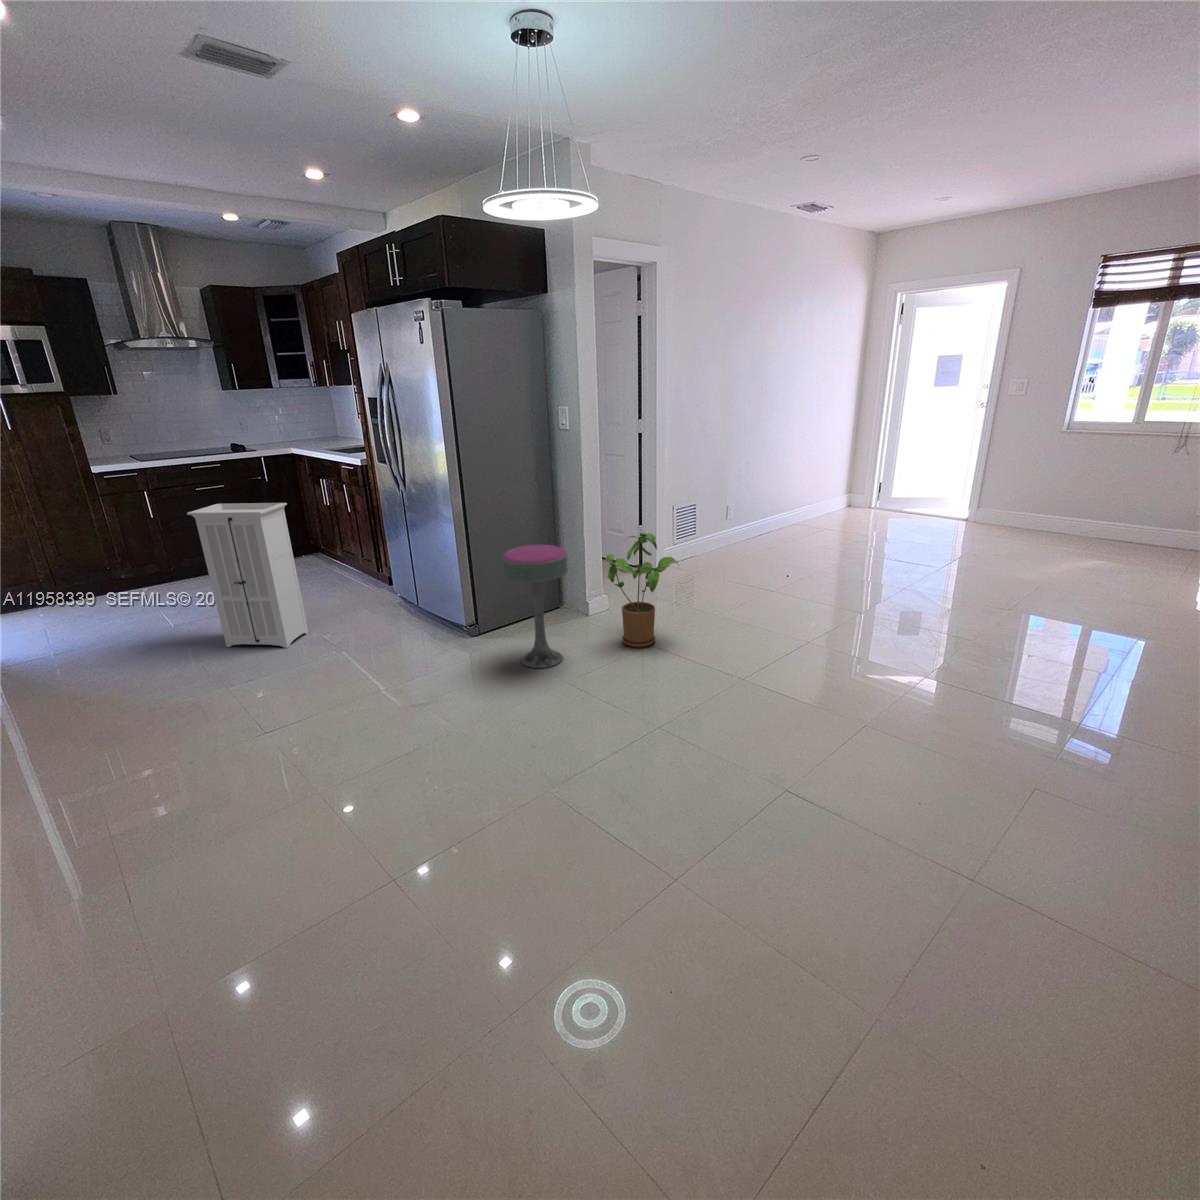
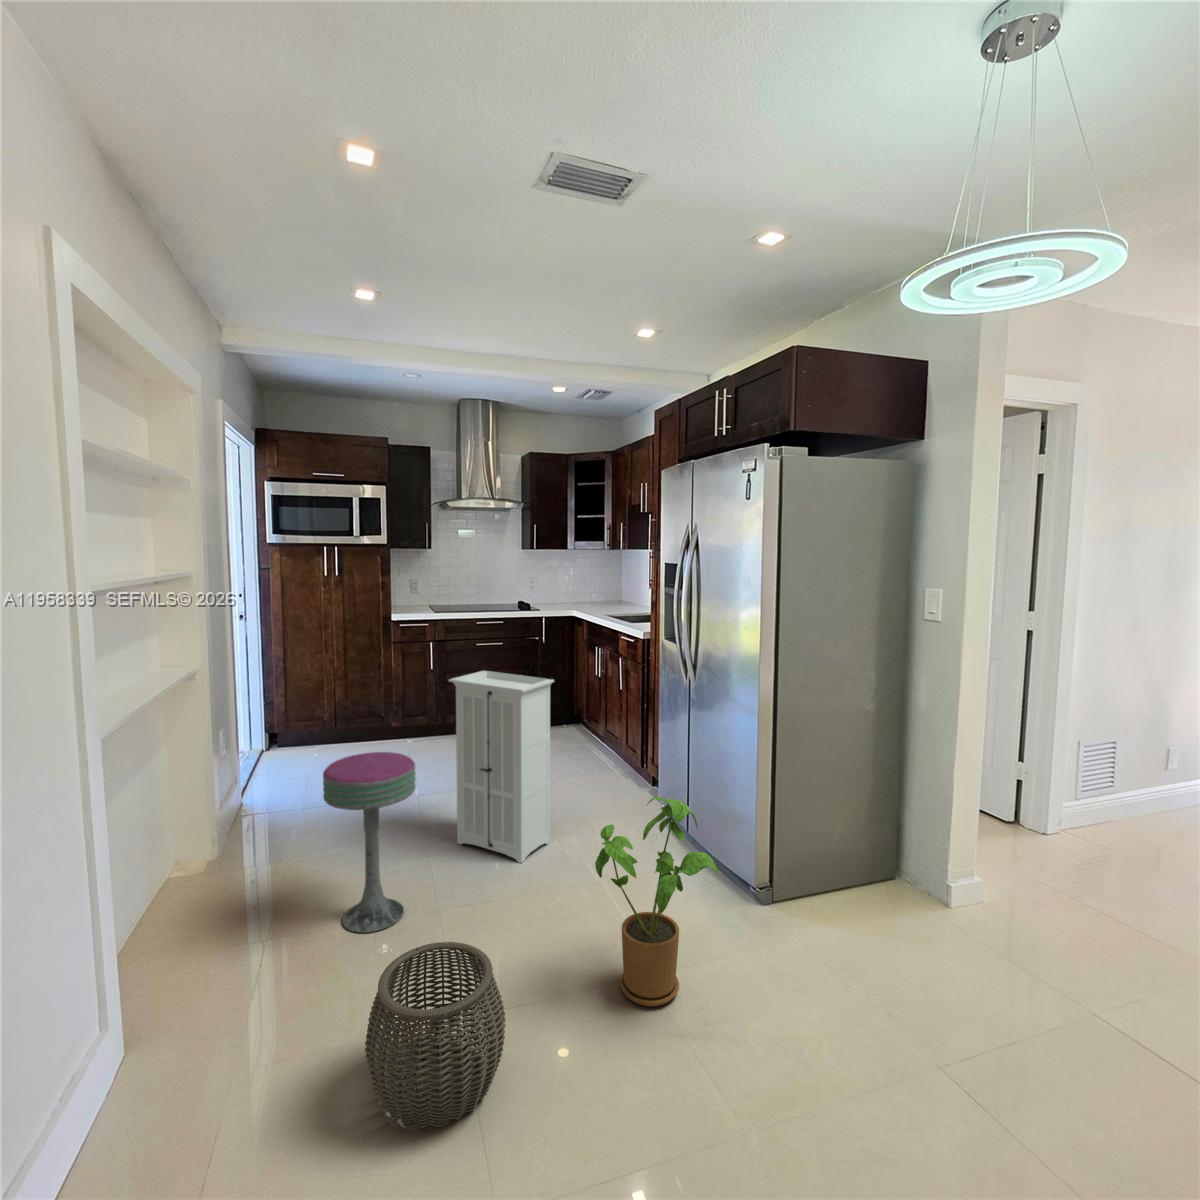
house plant: present [605,533,679,647] -> present [595,797,720,1007]
bar stool: present [502,545,568,668] -> present [323,752,416,933]
woven basket: none [200,674,302,774] -> present [365,942,506,1129]

